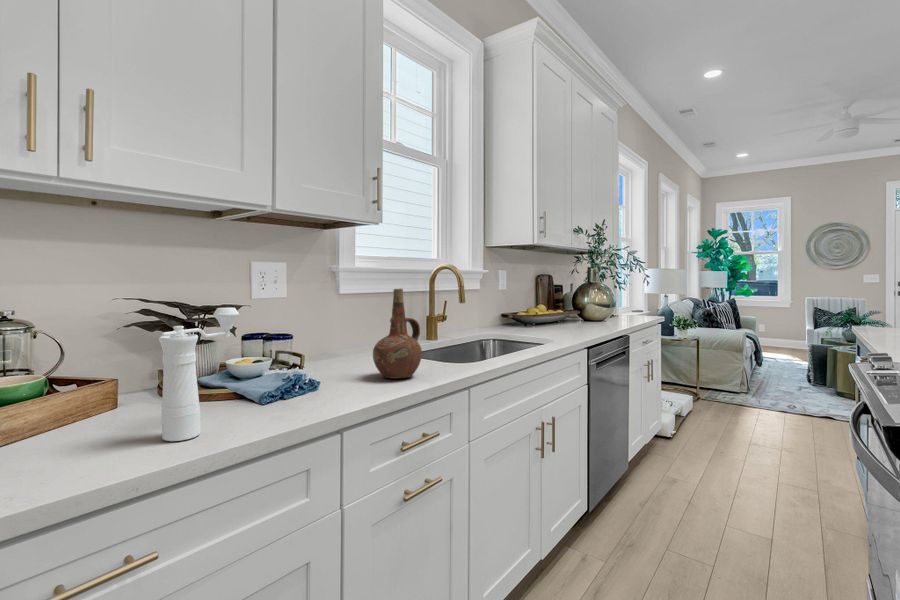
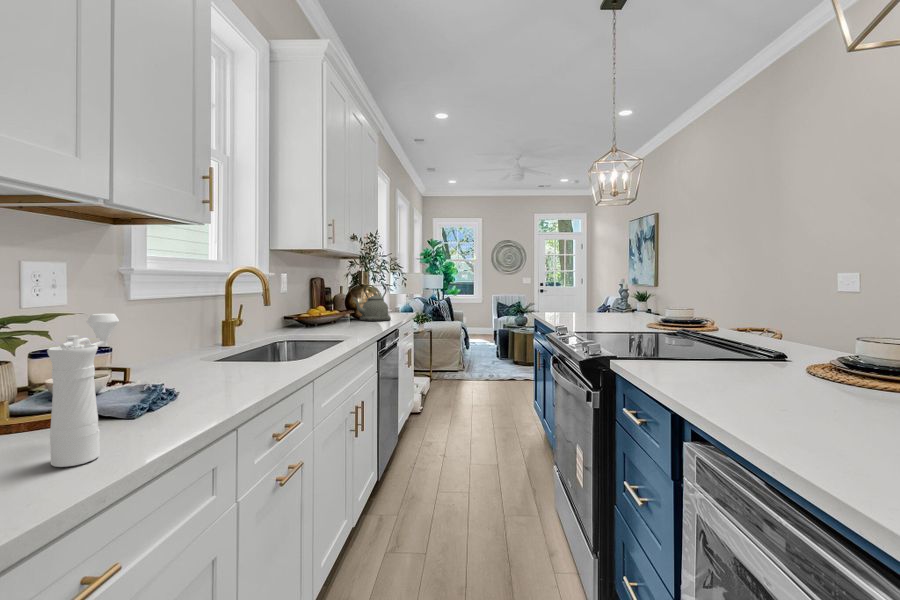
kettle: none [575,283,622,325] -> present [353,286,391,321]
ceramic pitcher: present [373,289,422,379] -> none [220,291,272,379]

